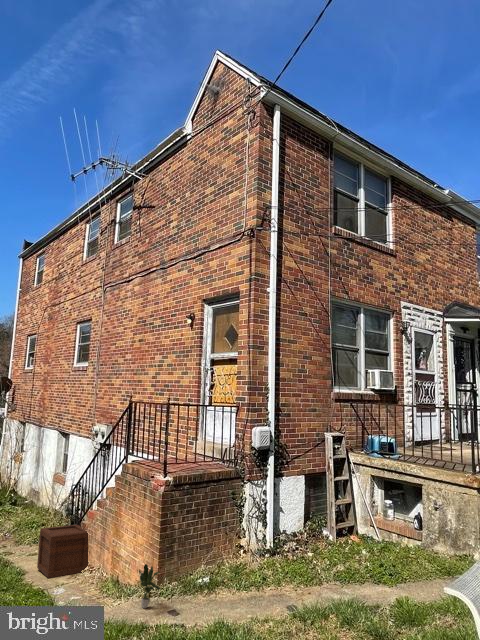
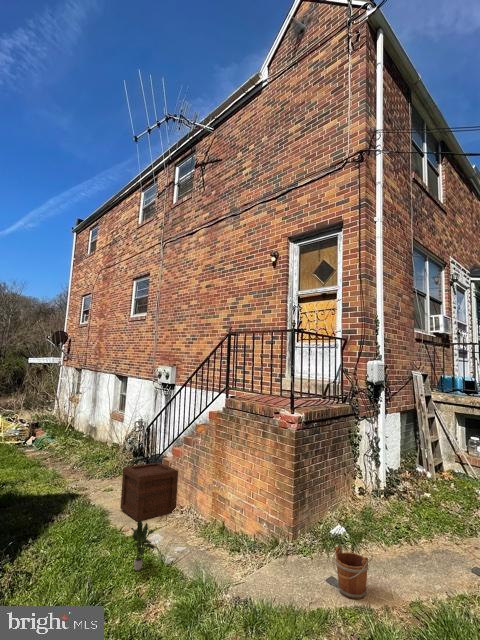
potted plant: present [139,564,161,608] -> present [131,521,156,571]
bucket: none [169,584,196,621] -> present [333,547,368,599]

